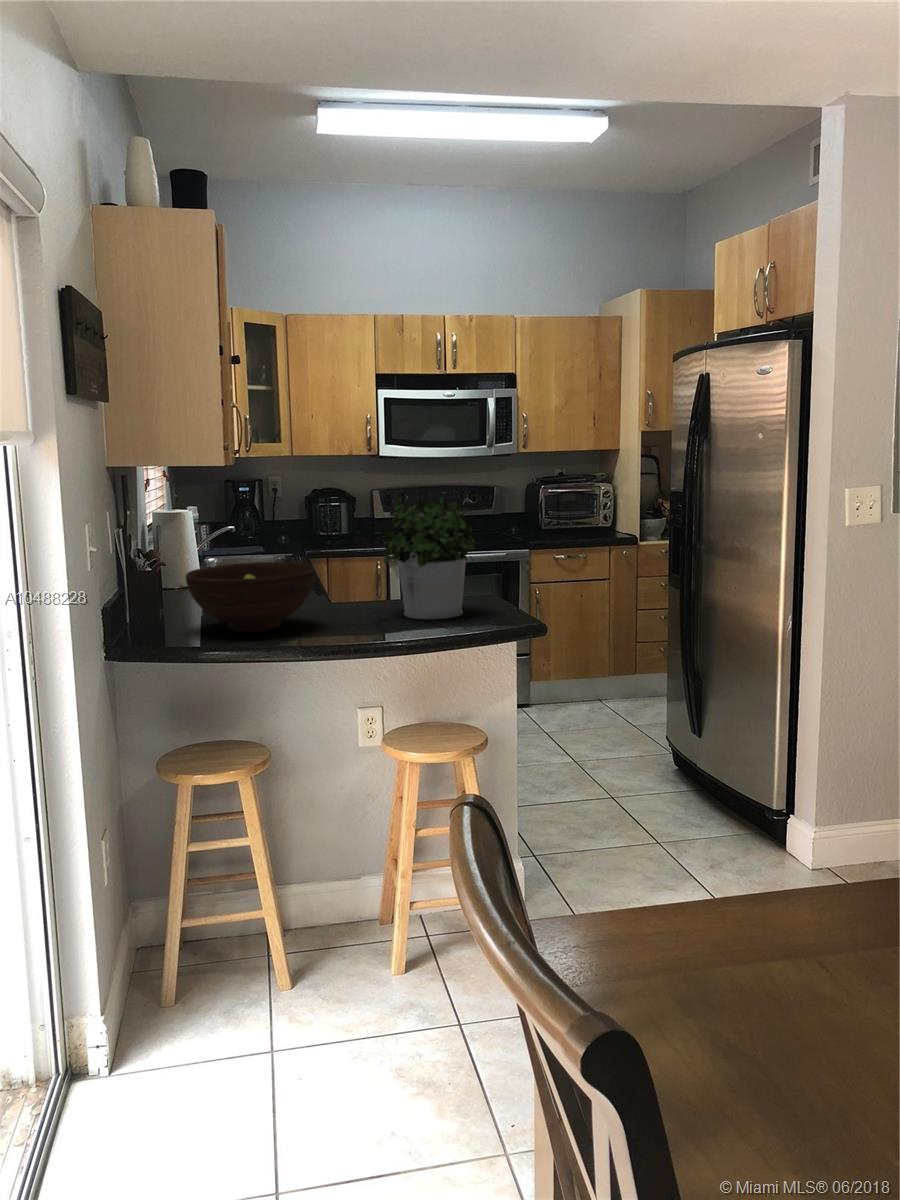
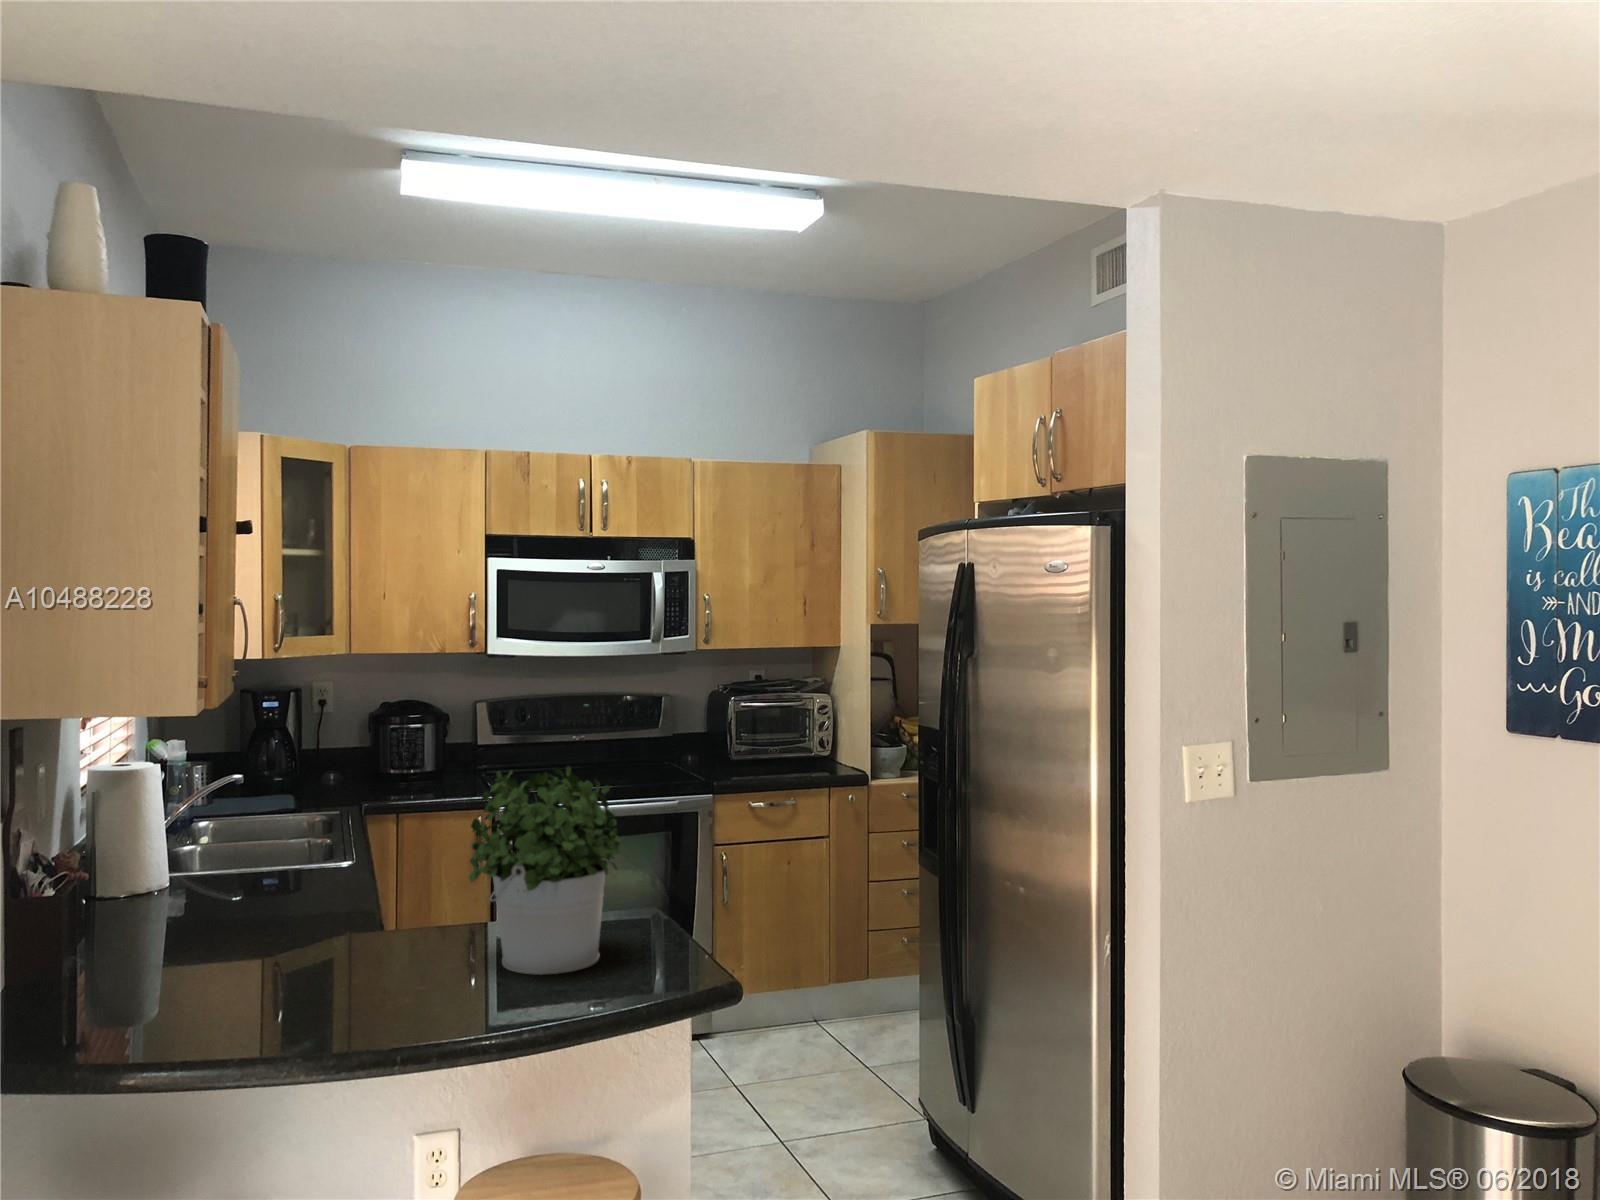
fruit bowl: present [185,562,316,632] -> none [112,880,349,1016]

